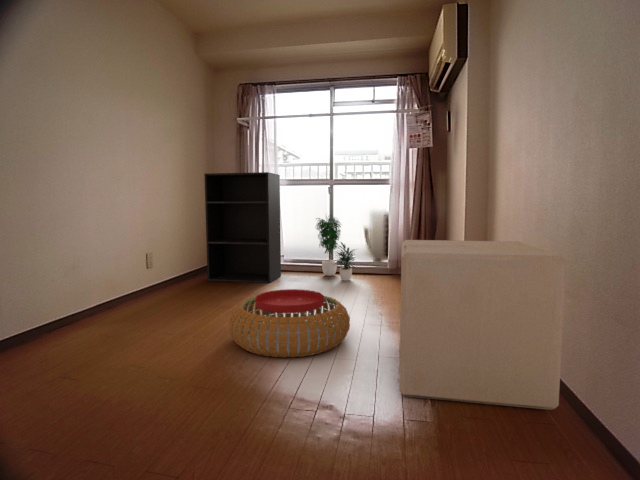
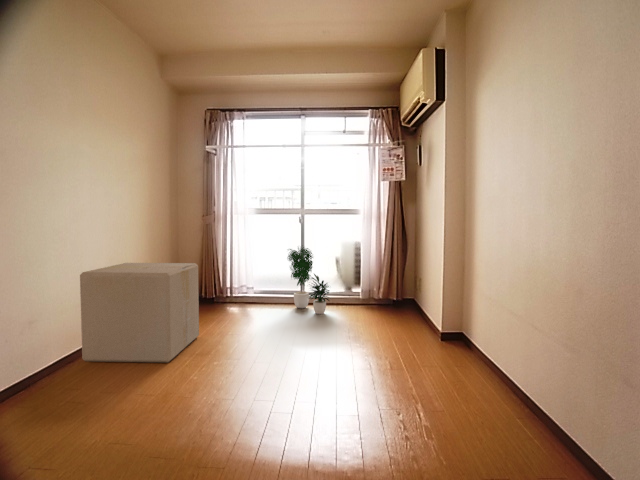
bookshelf: present [204,172,281,283] -> none [171,203,251,319]
cardboard box: present [399,240,566,410] -> present [80,263,199,363]
pouf: present [229,289,350,358] -> none [216,337,345,418]

